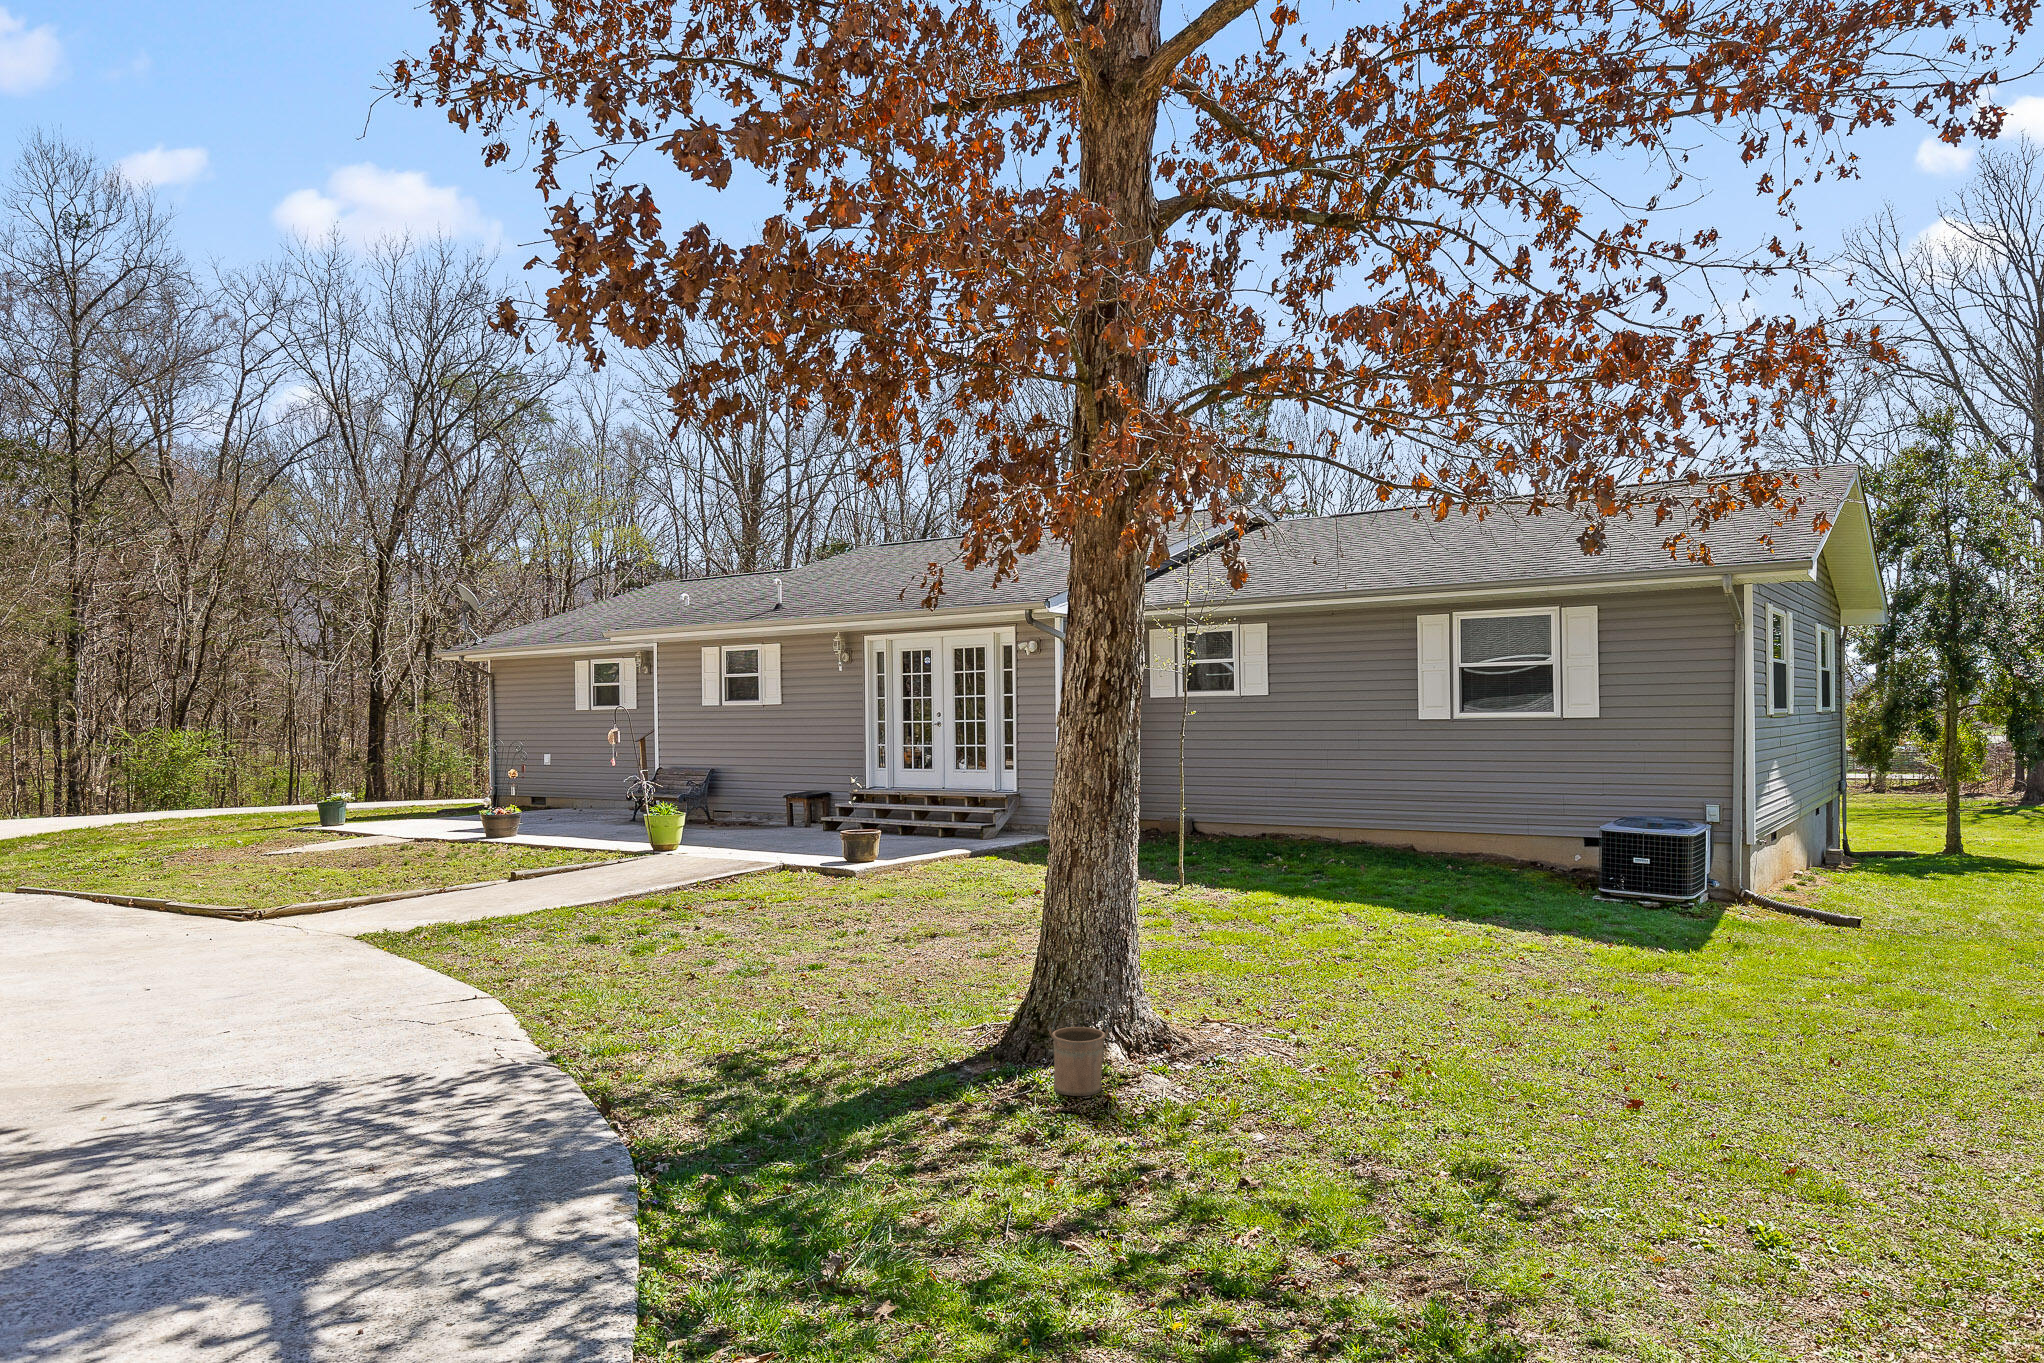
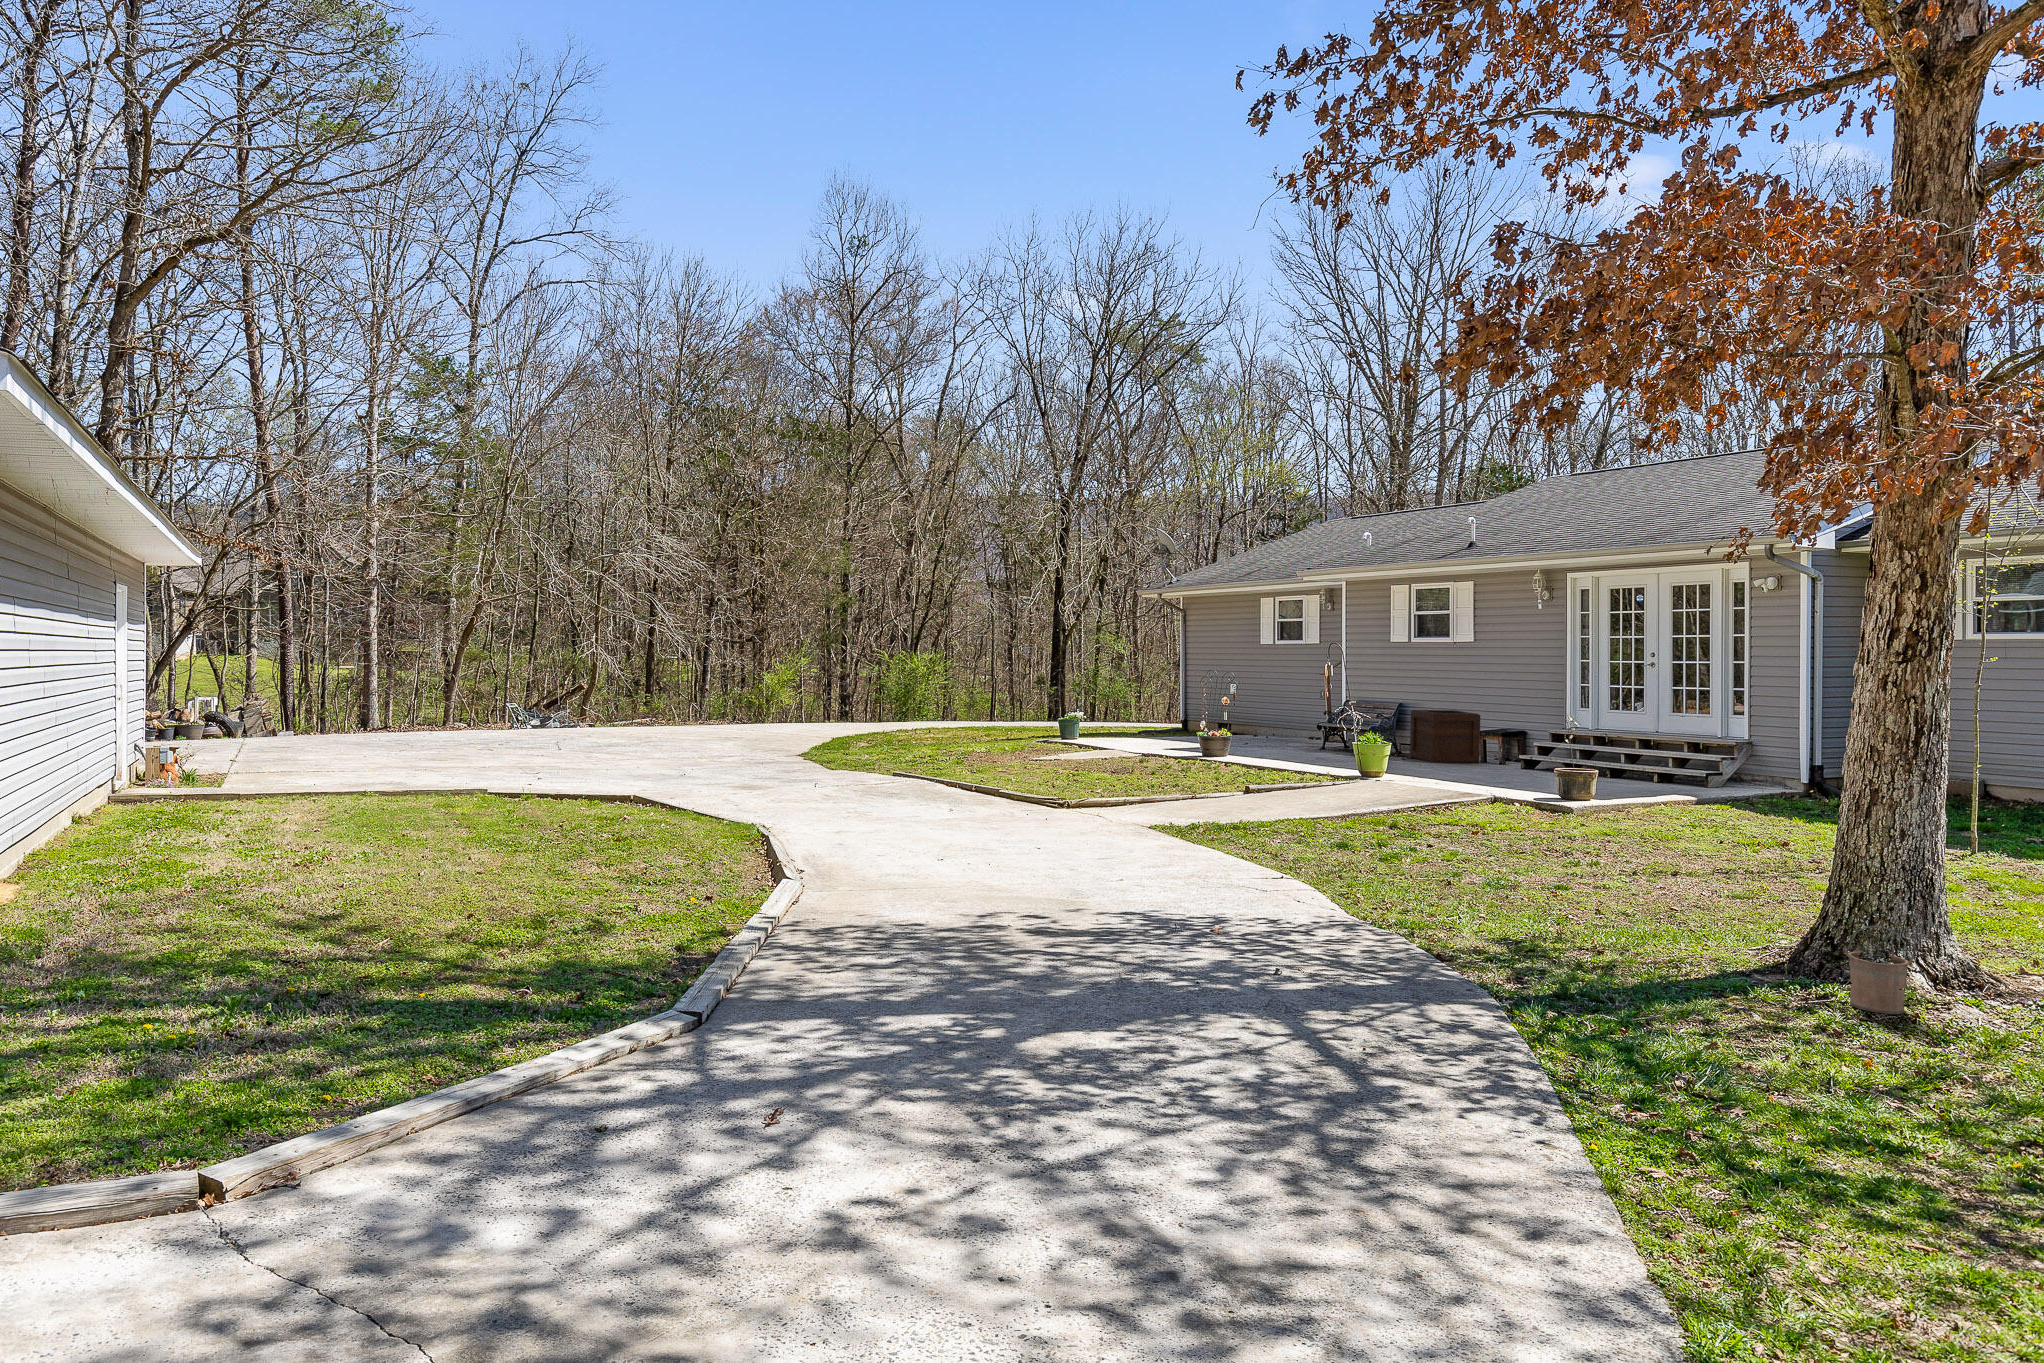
wooden crate: none [719,774,789,829] -> present [1410,710,1480,763]

